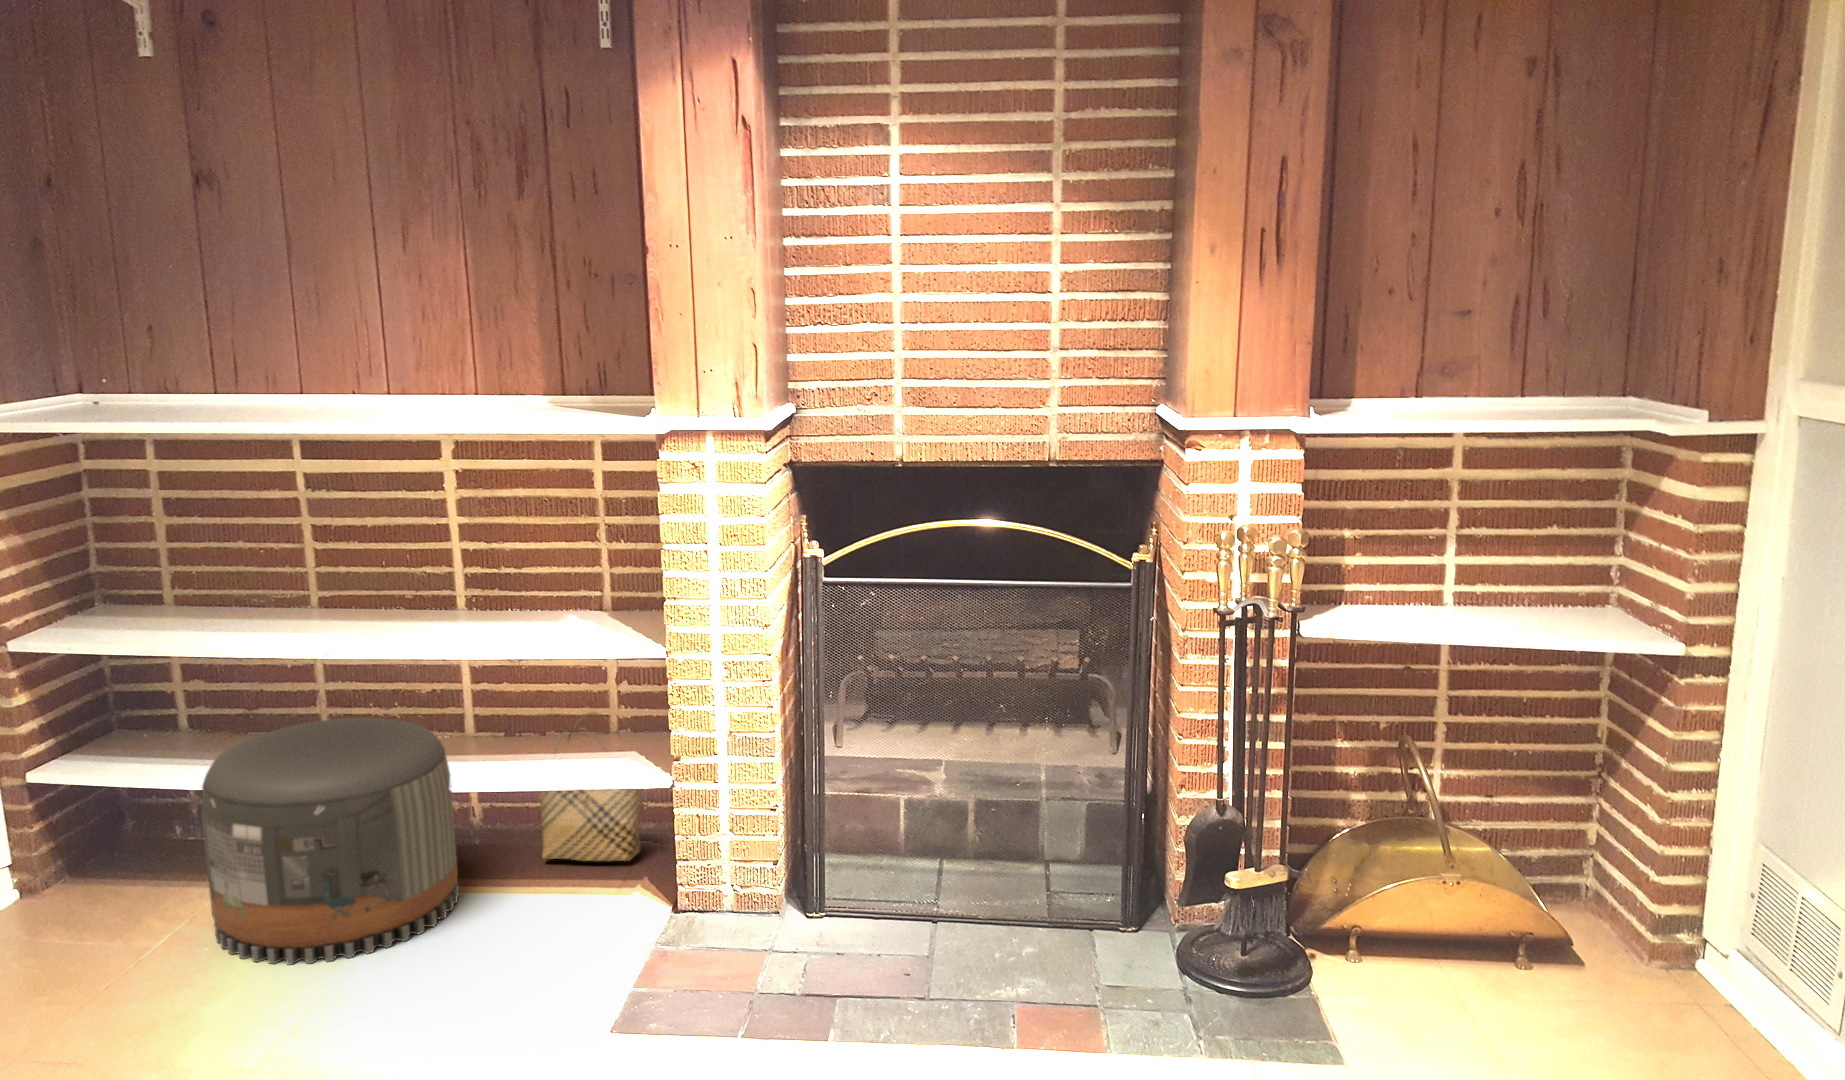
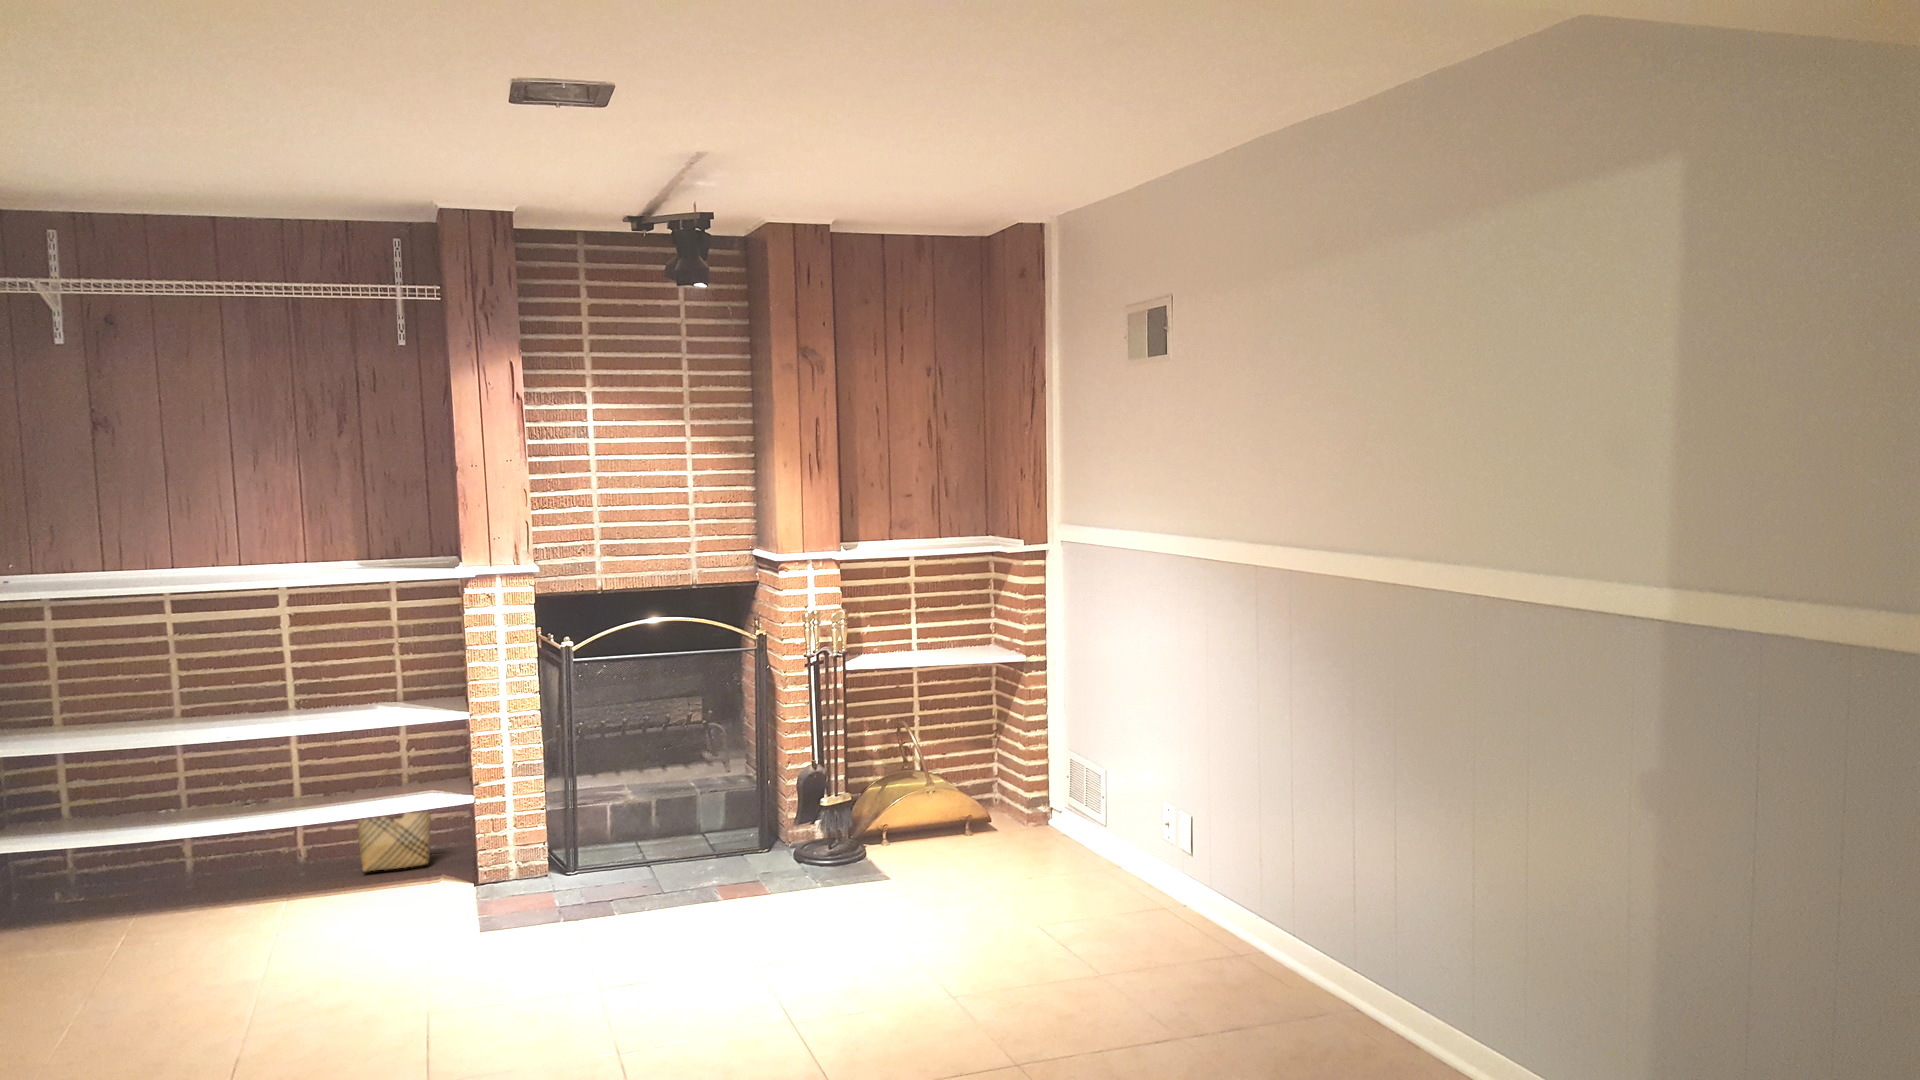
pouf: present [201,718,459,964] -> none [139,784,320,945]

